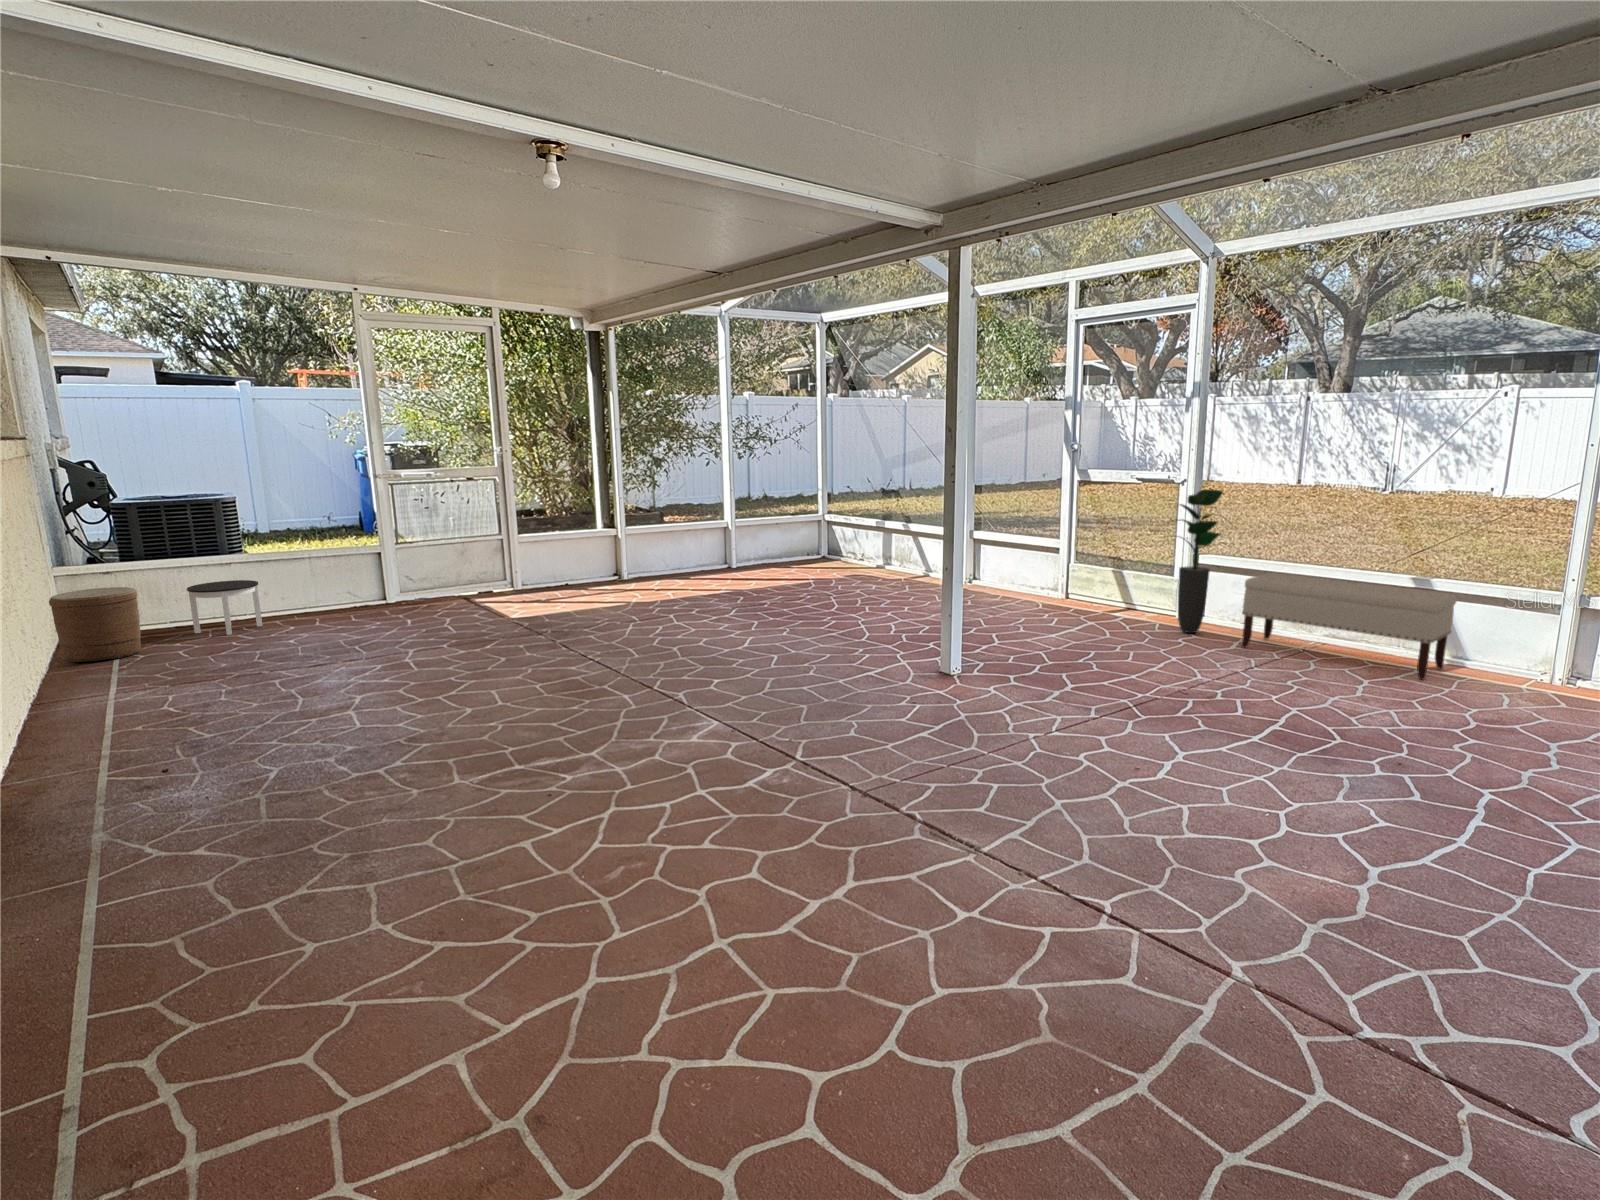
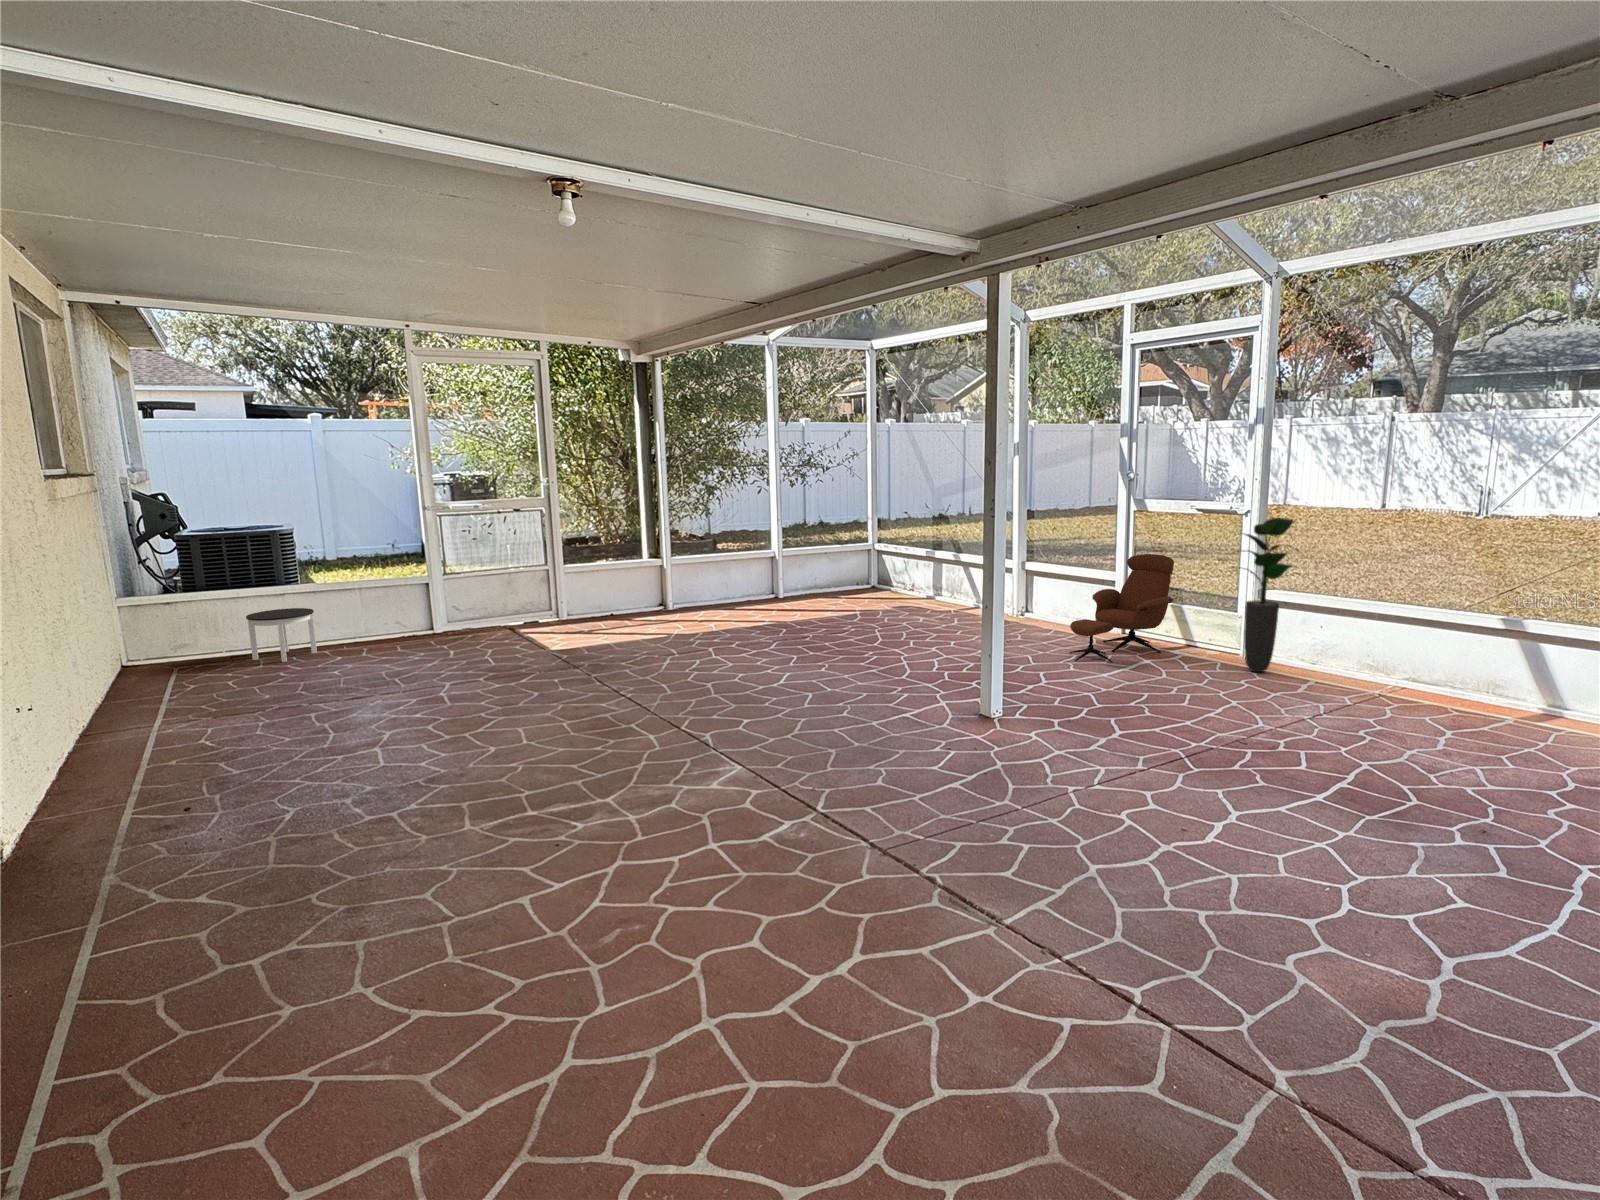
lounge chair: none [1016,524,1113,626] -> present [1070,554,1174,662]
bench: present [1242,573,1457,680] -> none [1315,609,1562,731]
woven basket: present [49,587,141,662] -> none [115,615,200,689]

